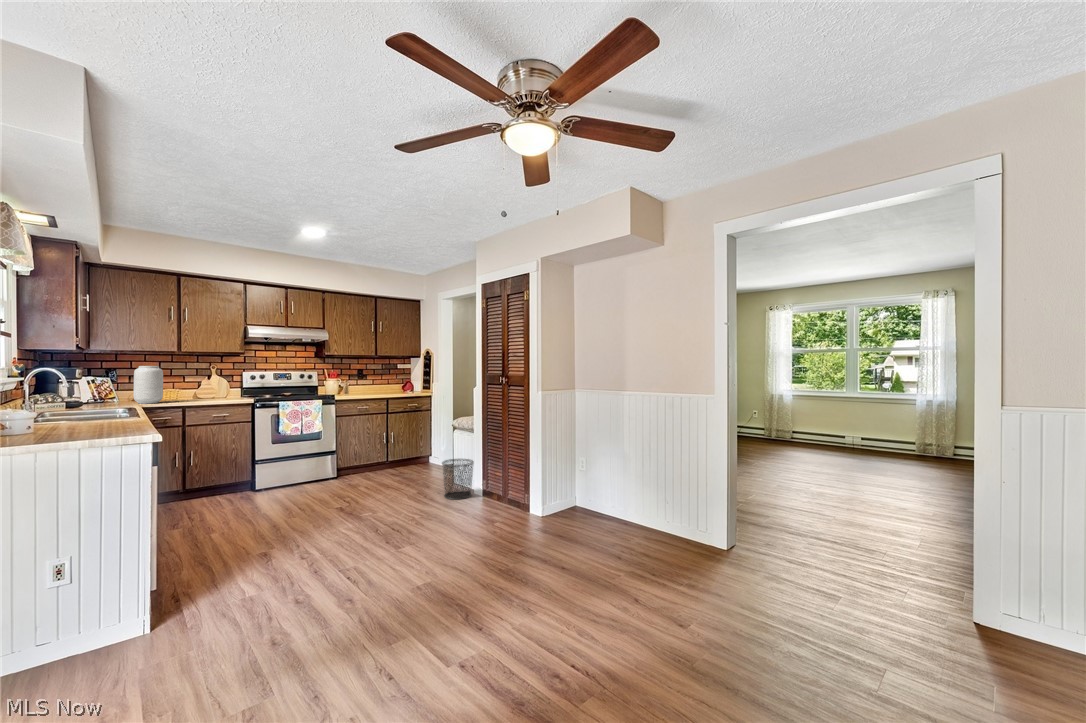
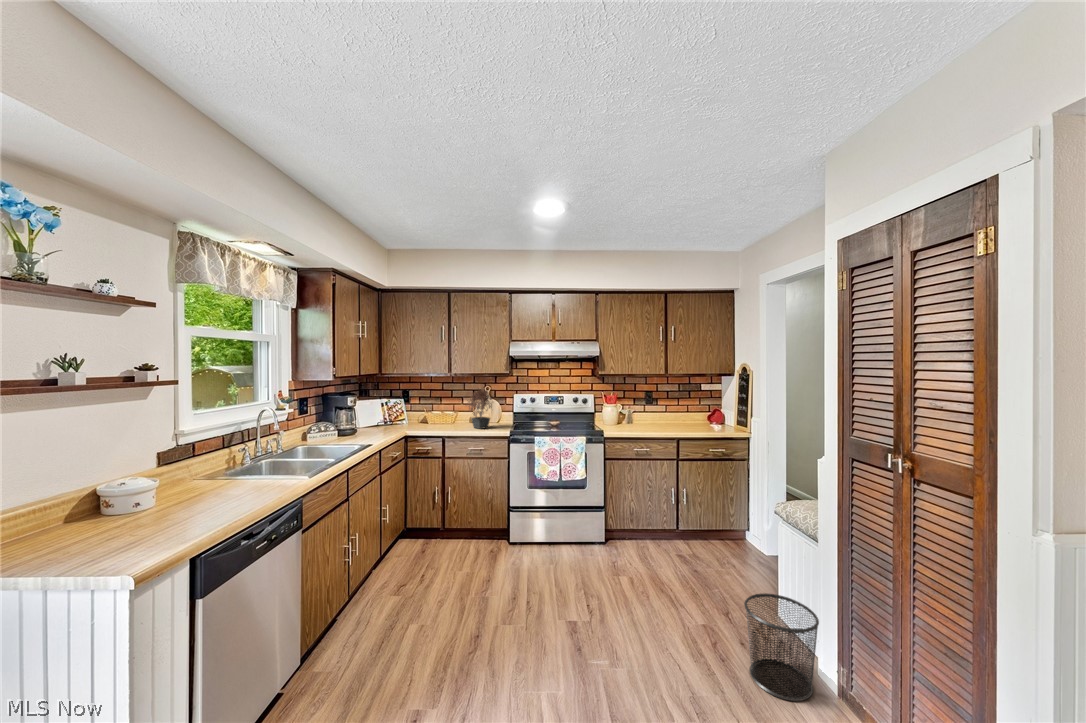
potted plant: none [201,365,232,400] -> present [467,389,493,429]
vase: present [134,366,163,404] -> none [407,390,431,430]

